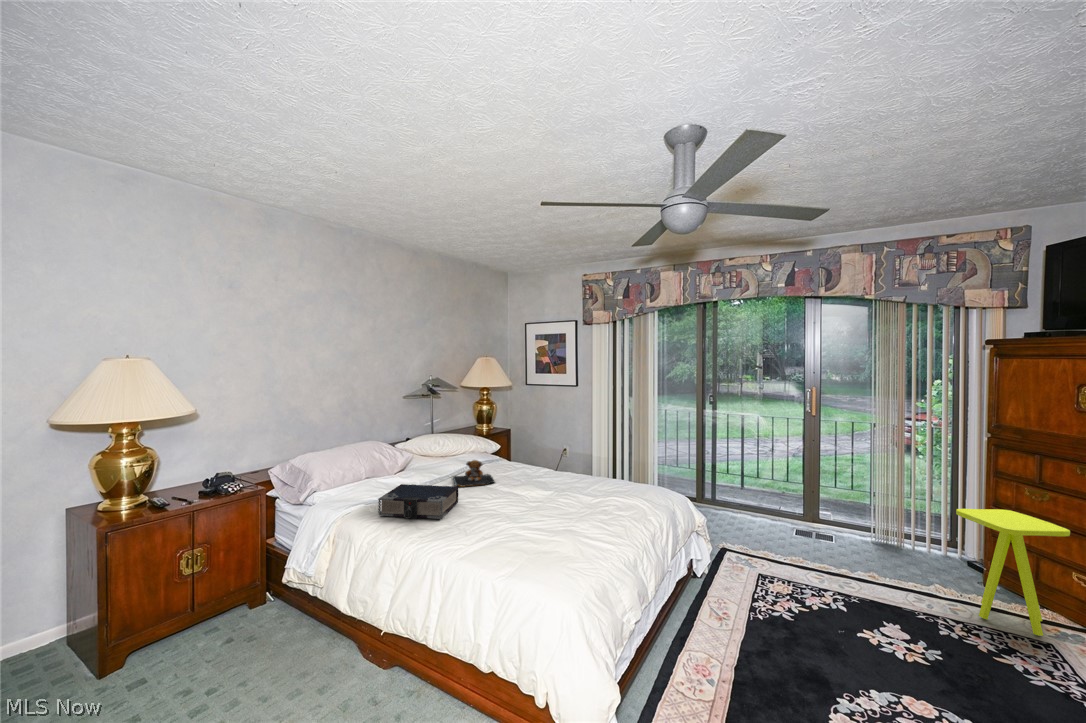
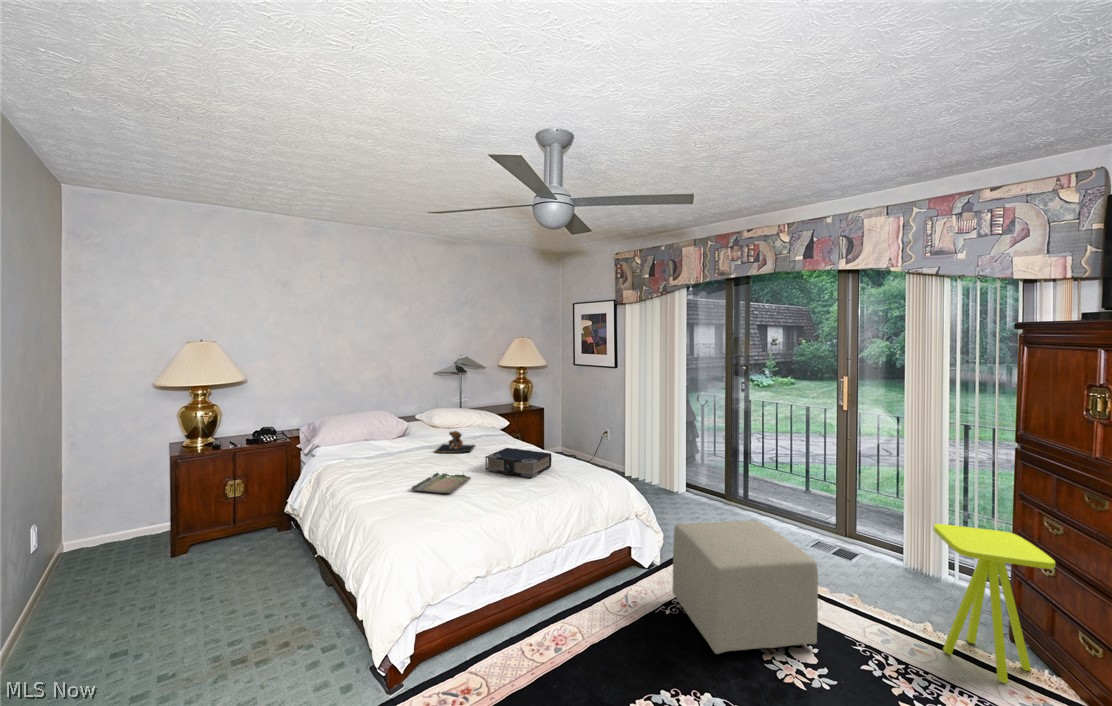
book: present [378,484,458,519] -> present [485,448,552,477]
tray: none [492,506,544,536] -> present [411,473,471,493]
ottoman: none [752,524,905,661] -> present [673,520,818,654]

